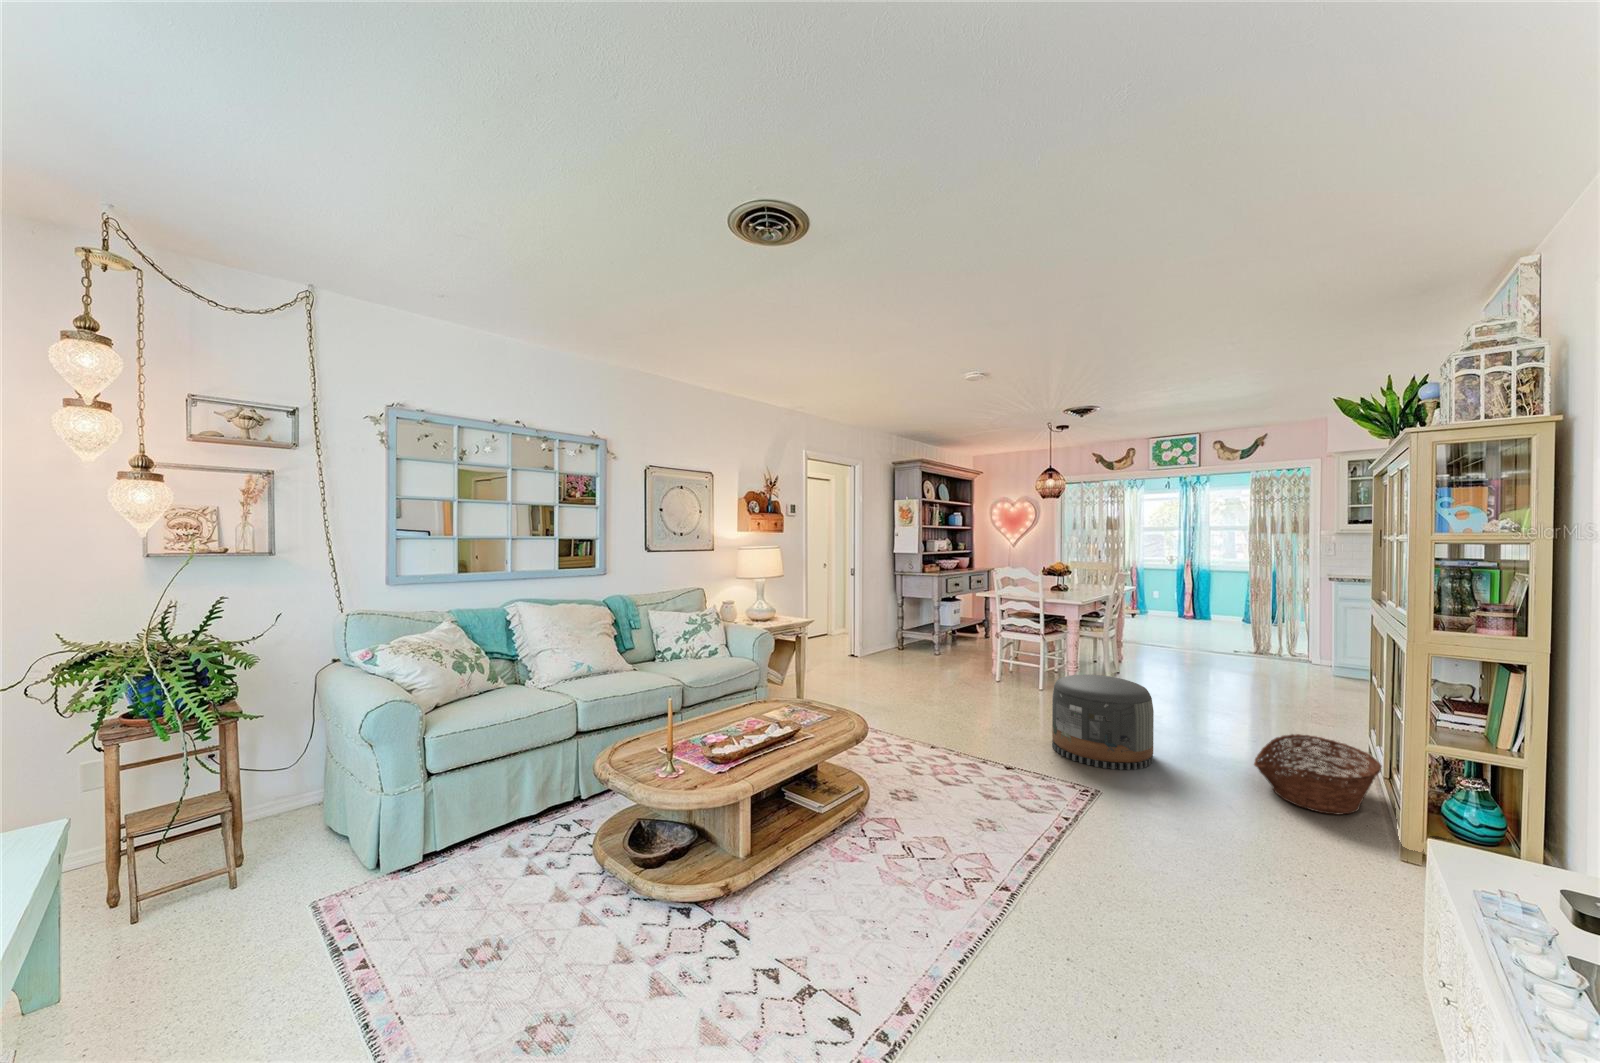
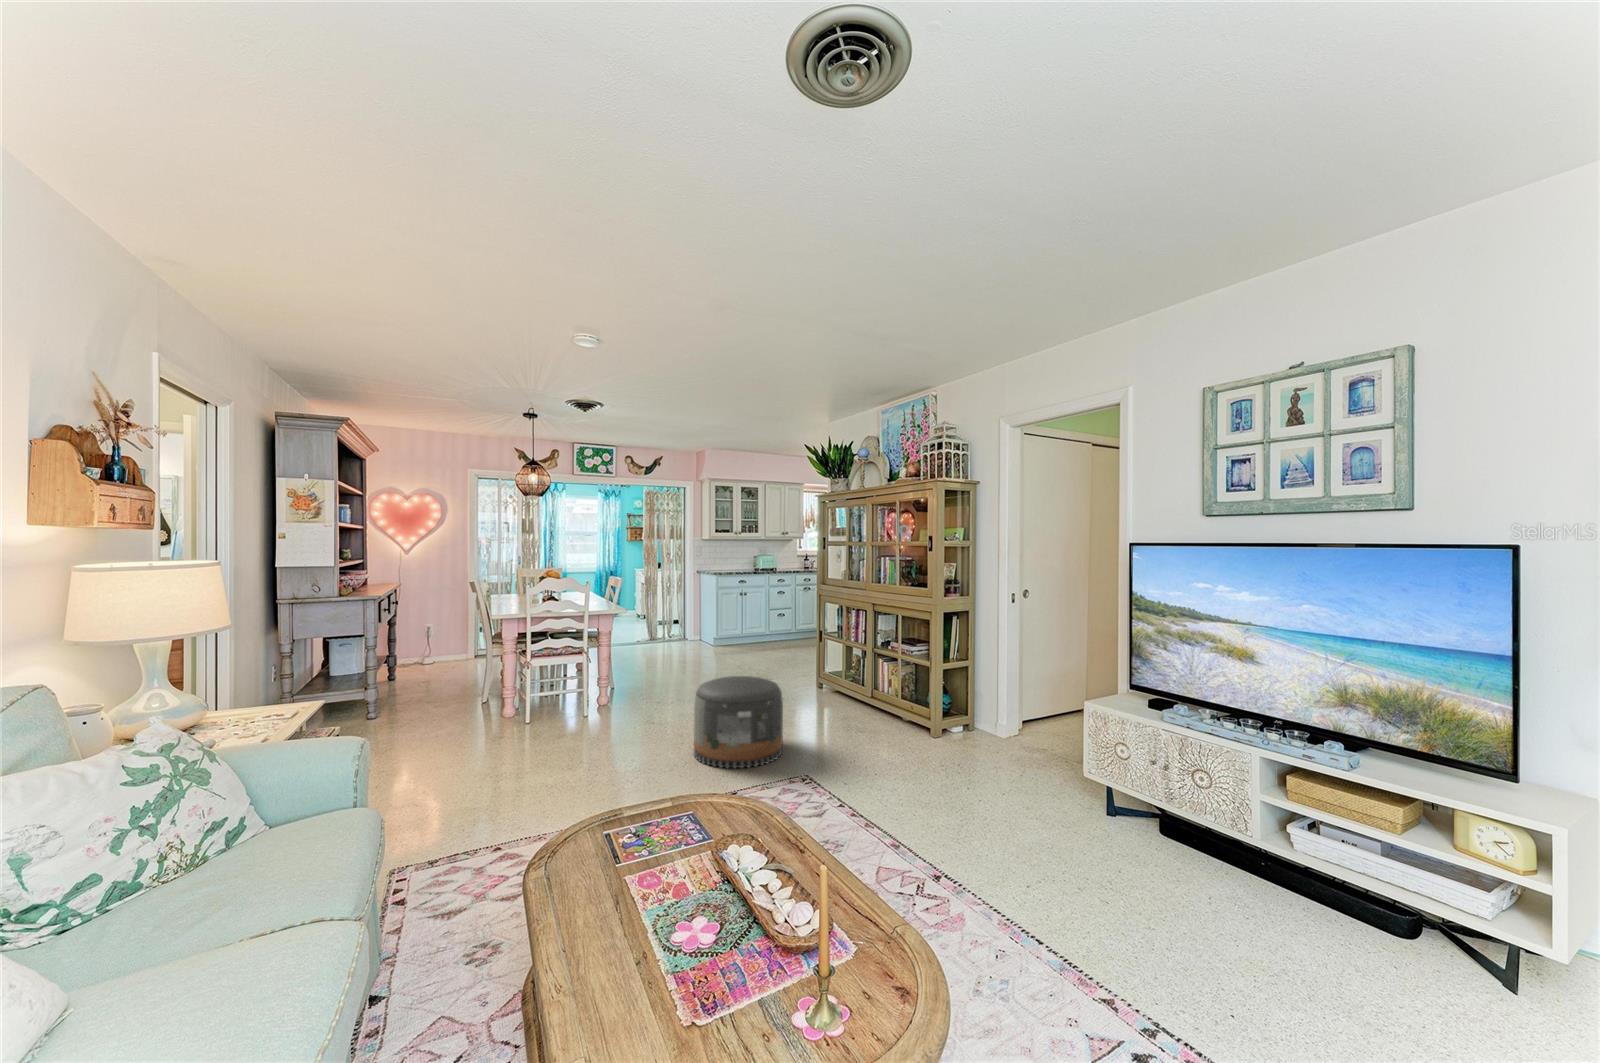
basket: present [1254,734,1382,815] -> none [825,685,905,736]

